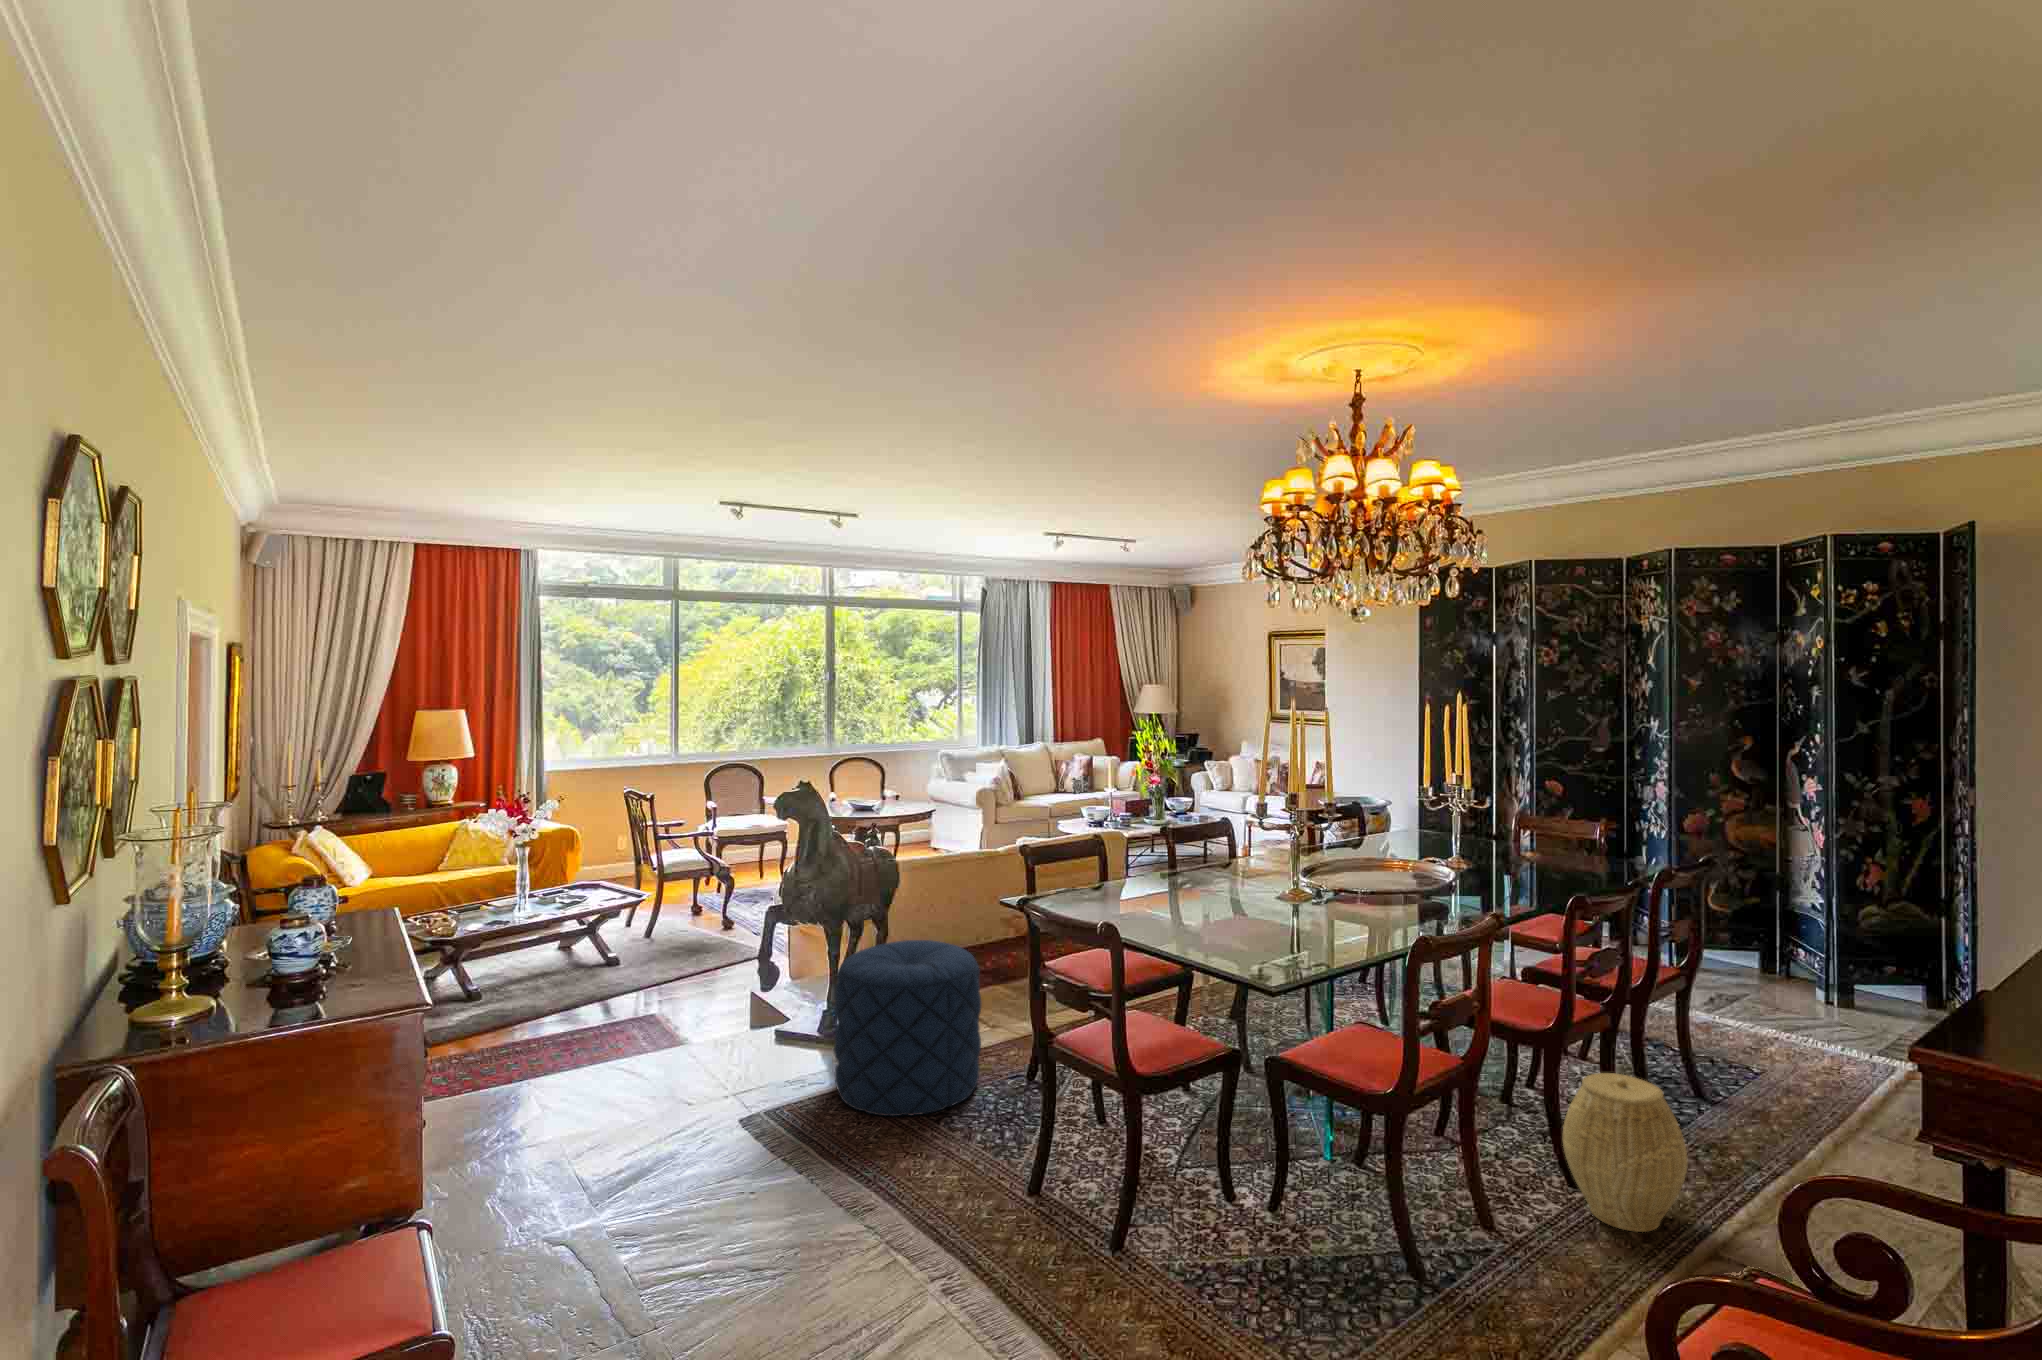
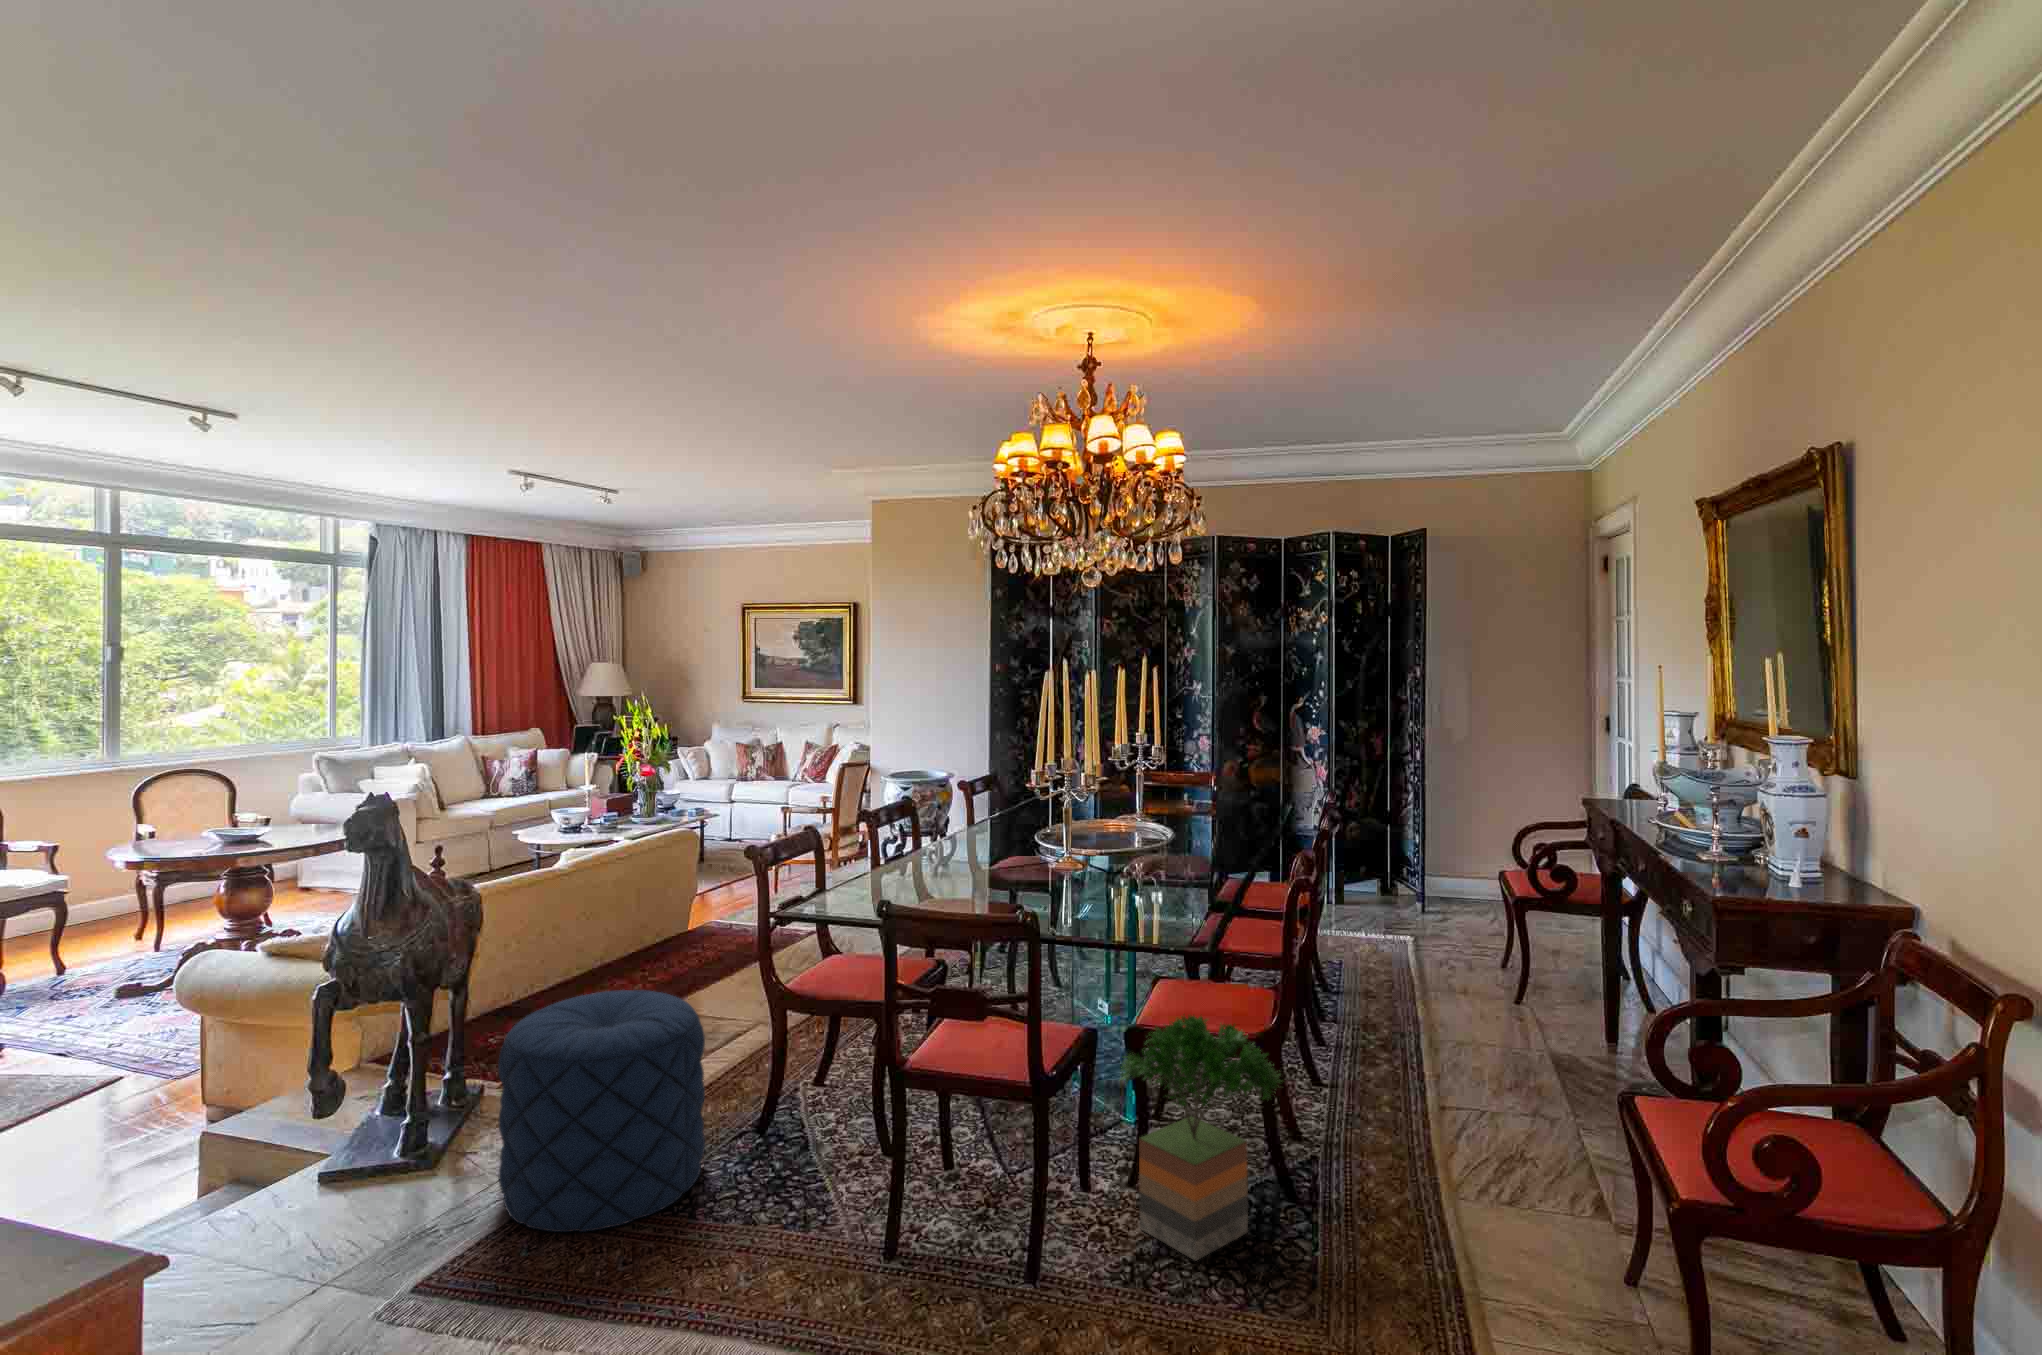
potted tree: none [1221,1046,1380,1291] -> present [1121,1016,1281,1260]
woven basket: present [1563,1073,1688,1232] -> none [1321,985,1419,1115]

